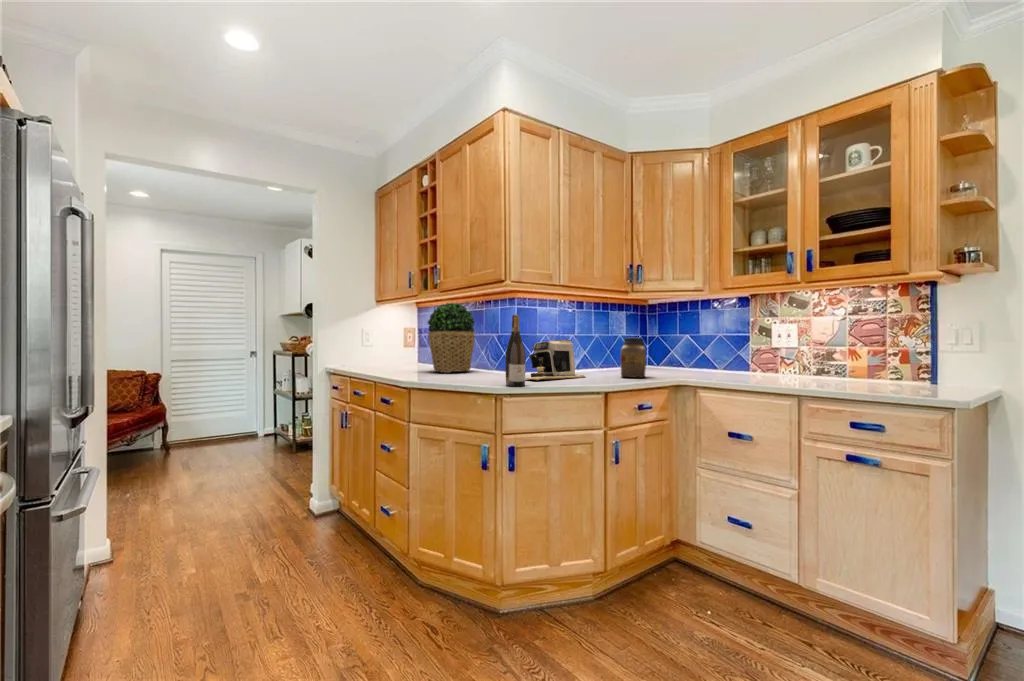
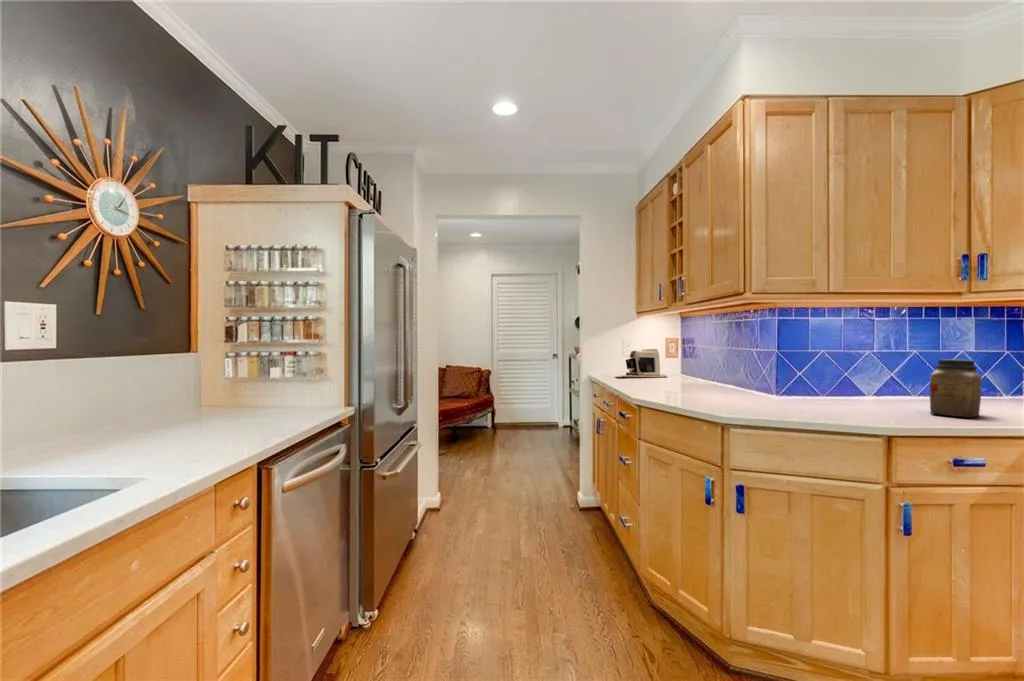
potted plant: present [428,303,475,373] -> none [672,315,727,389]
wine bottle: present [506,315,526,386] -> none [738,334,764,416]
coffee maker: present [526,340,585,380] -> present [617,349,667,377]

